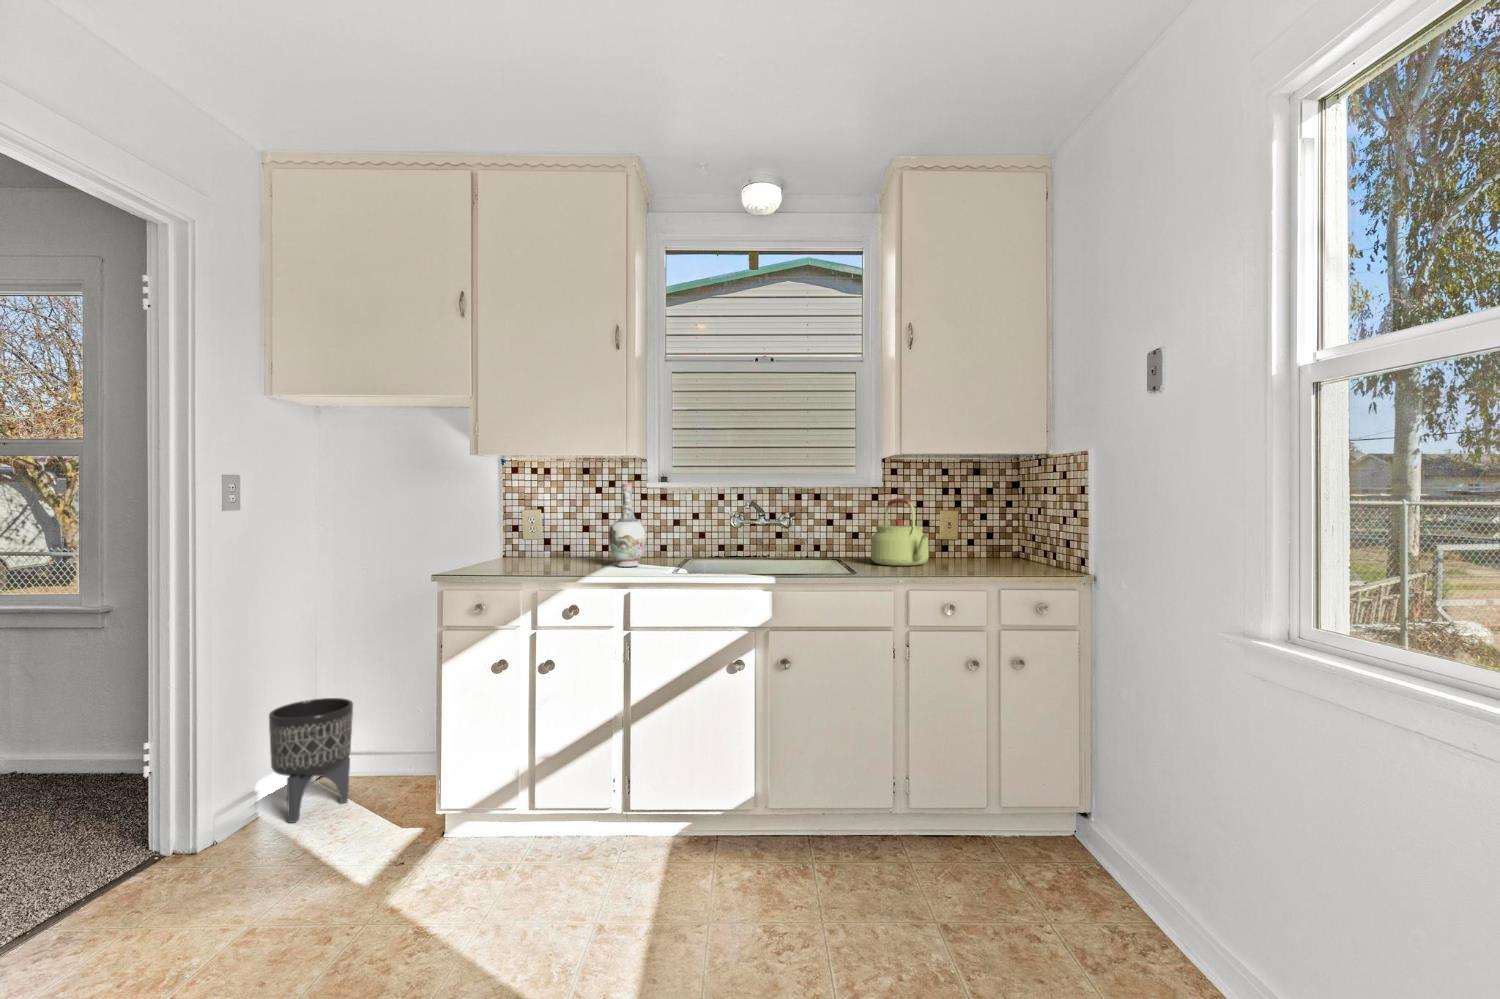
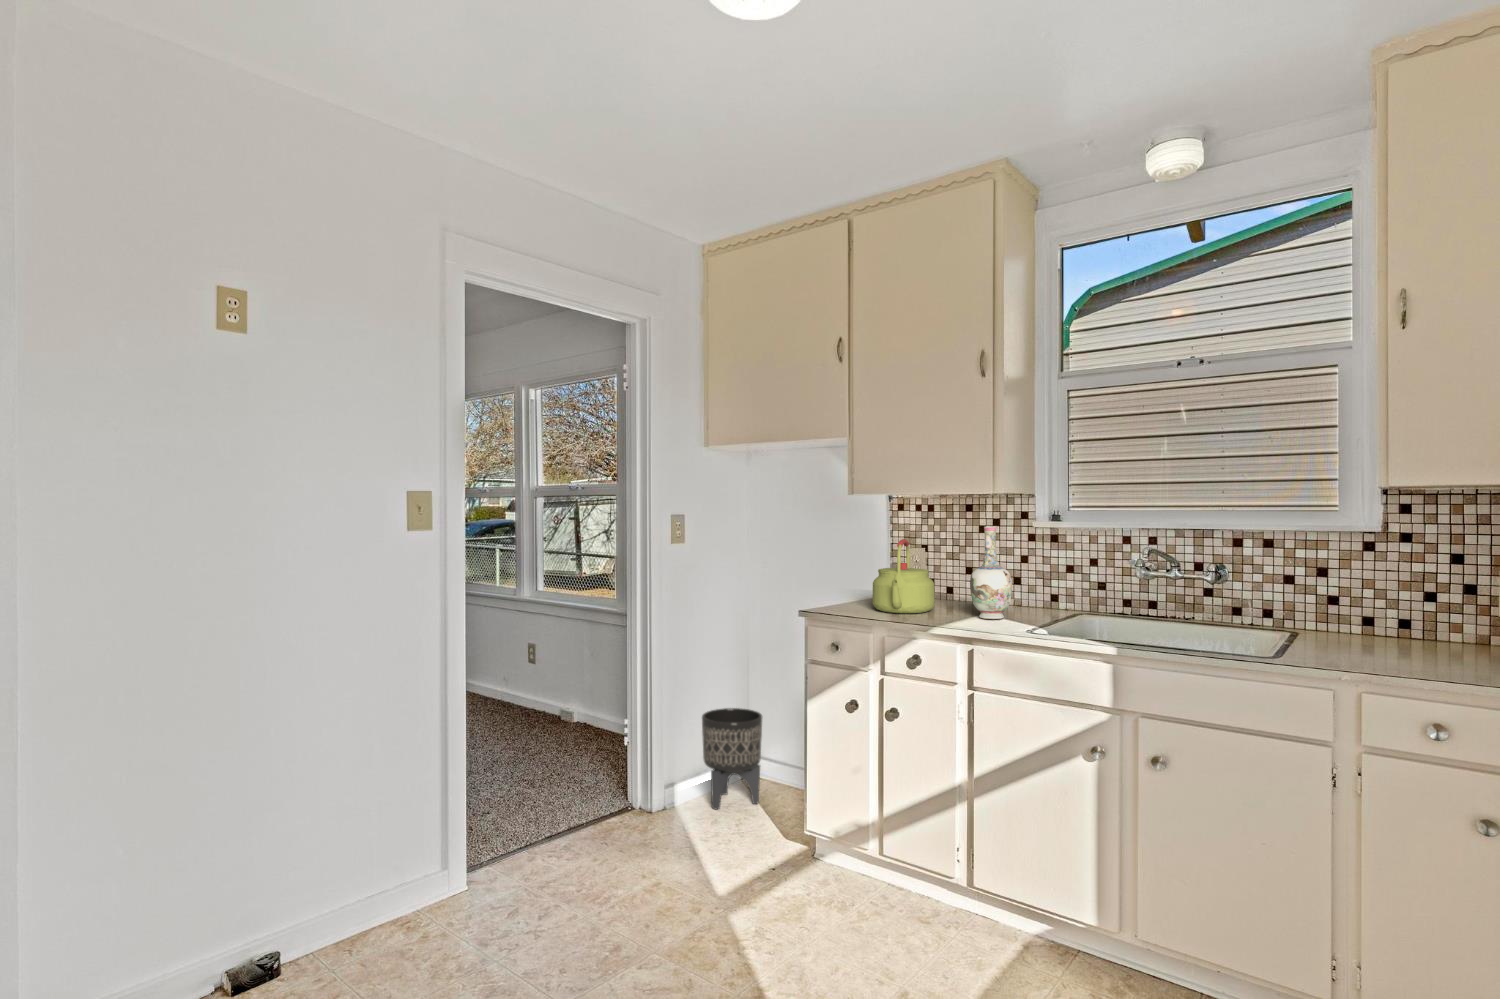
kettle: present [871,498,929,566] -> present [872,539,935,613]

